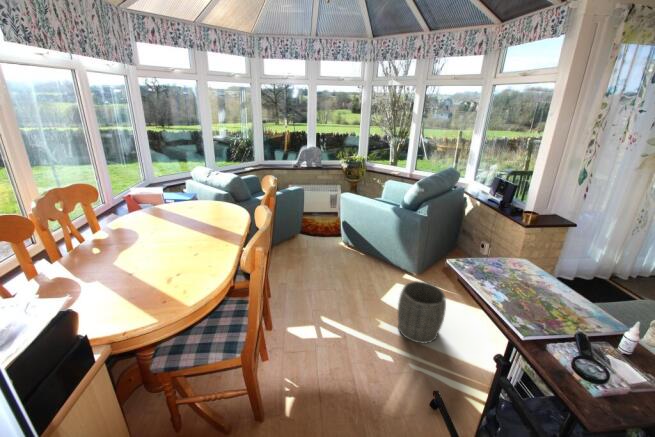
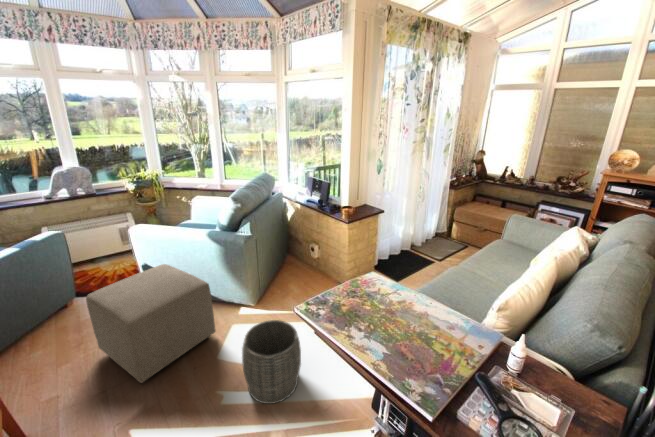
ottoman: none [311,224,386,294] -> present [86,264,216,383]

